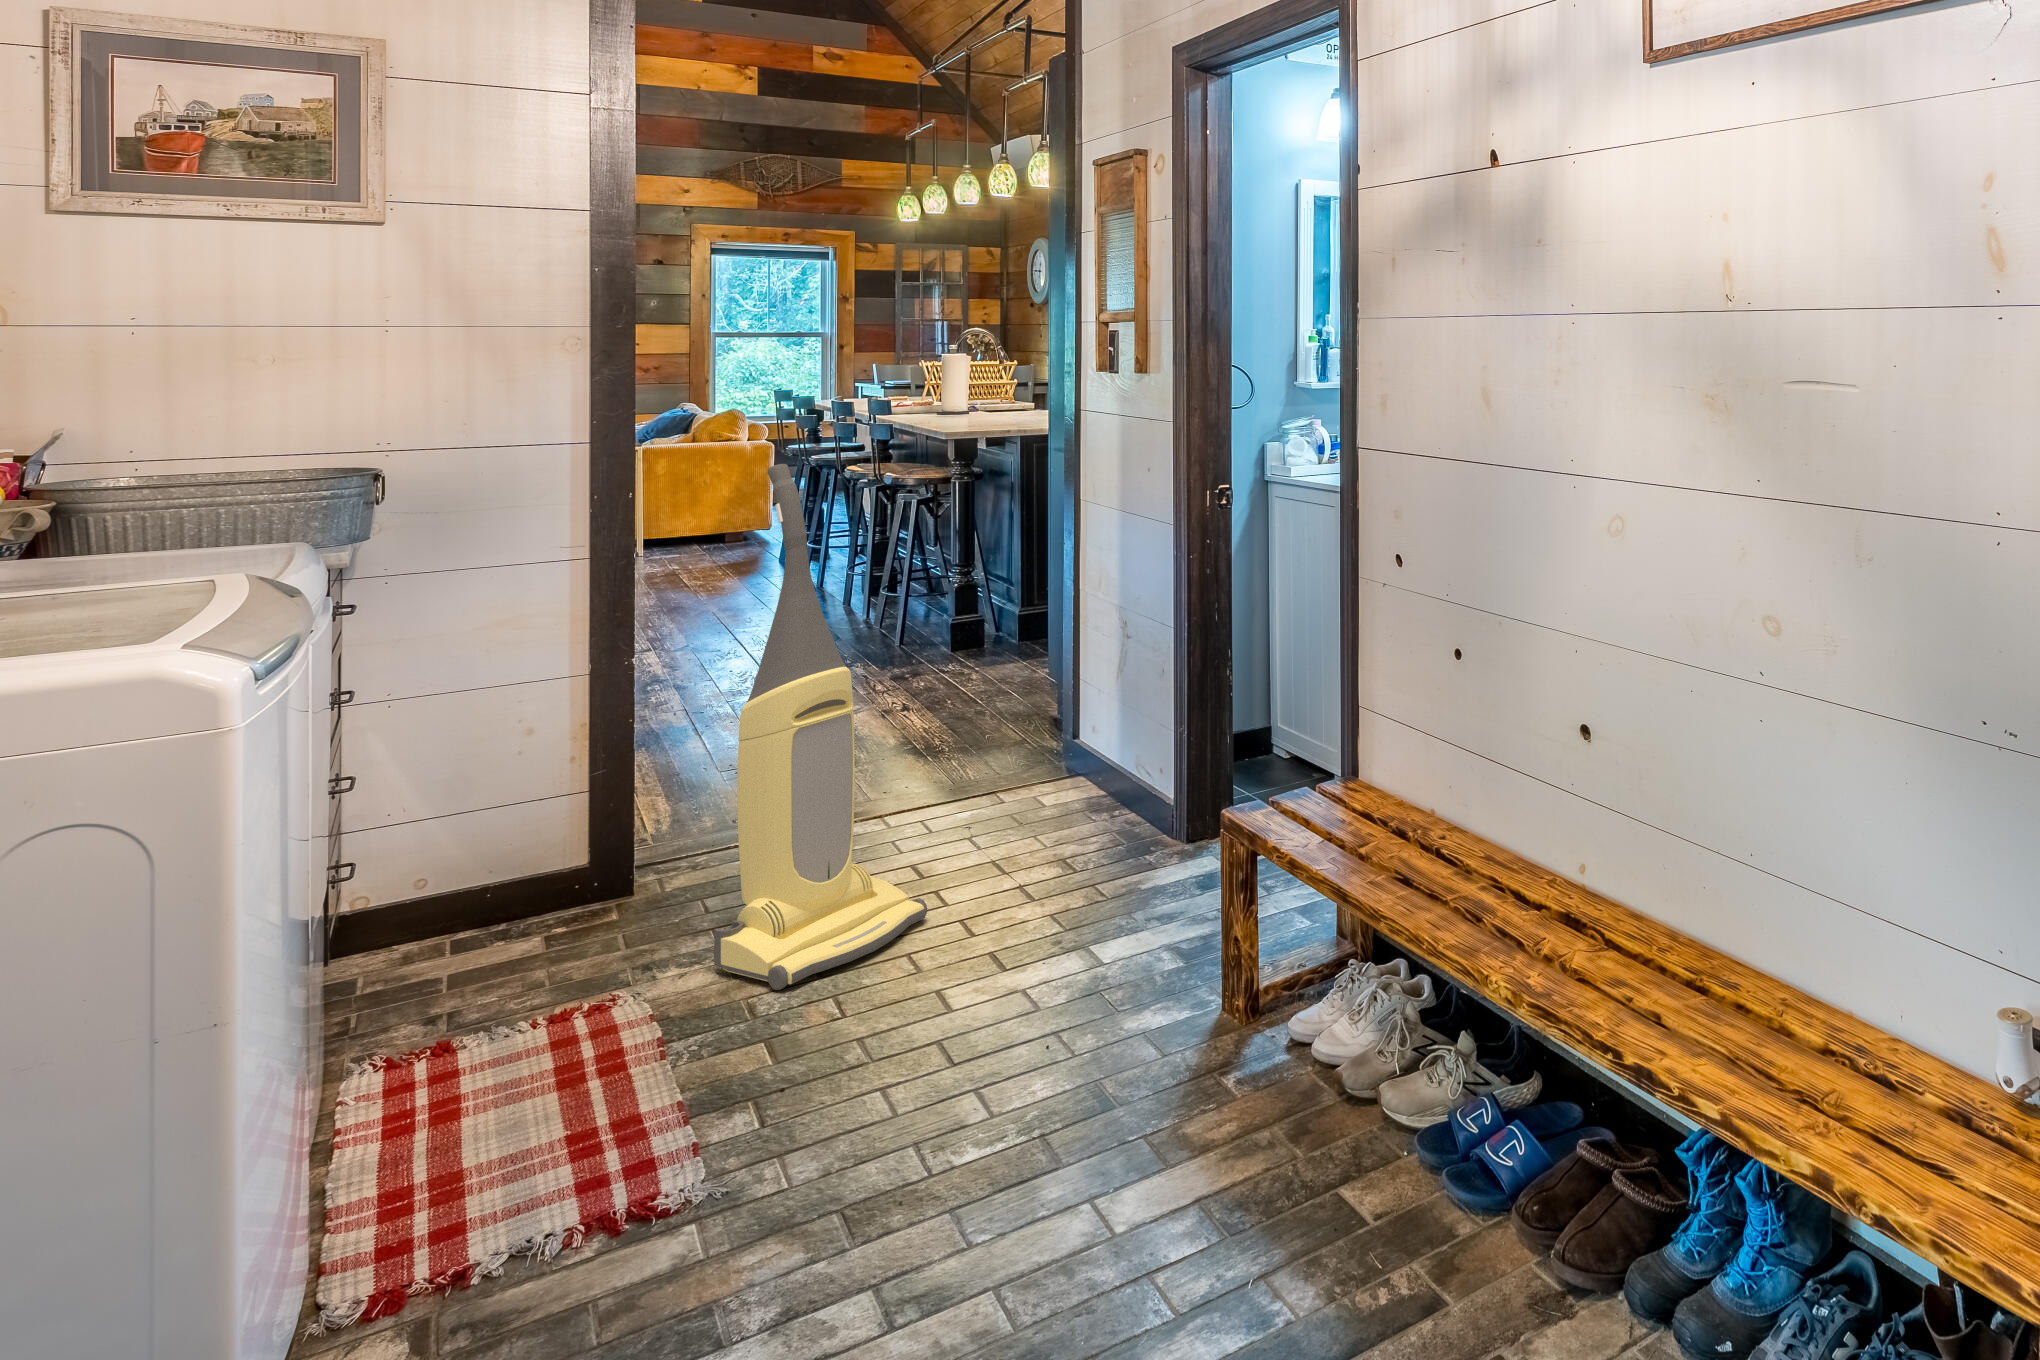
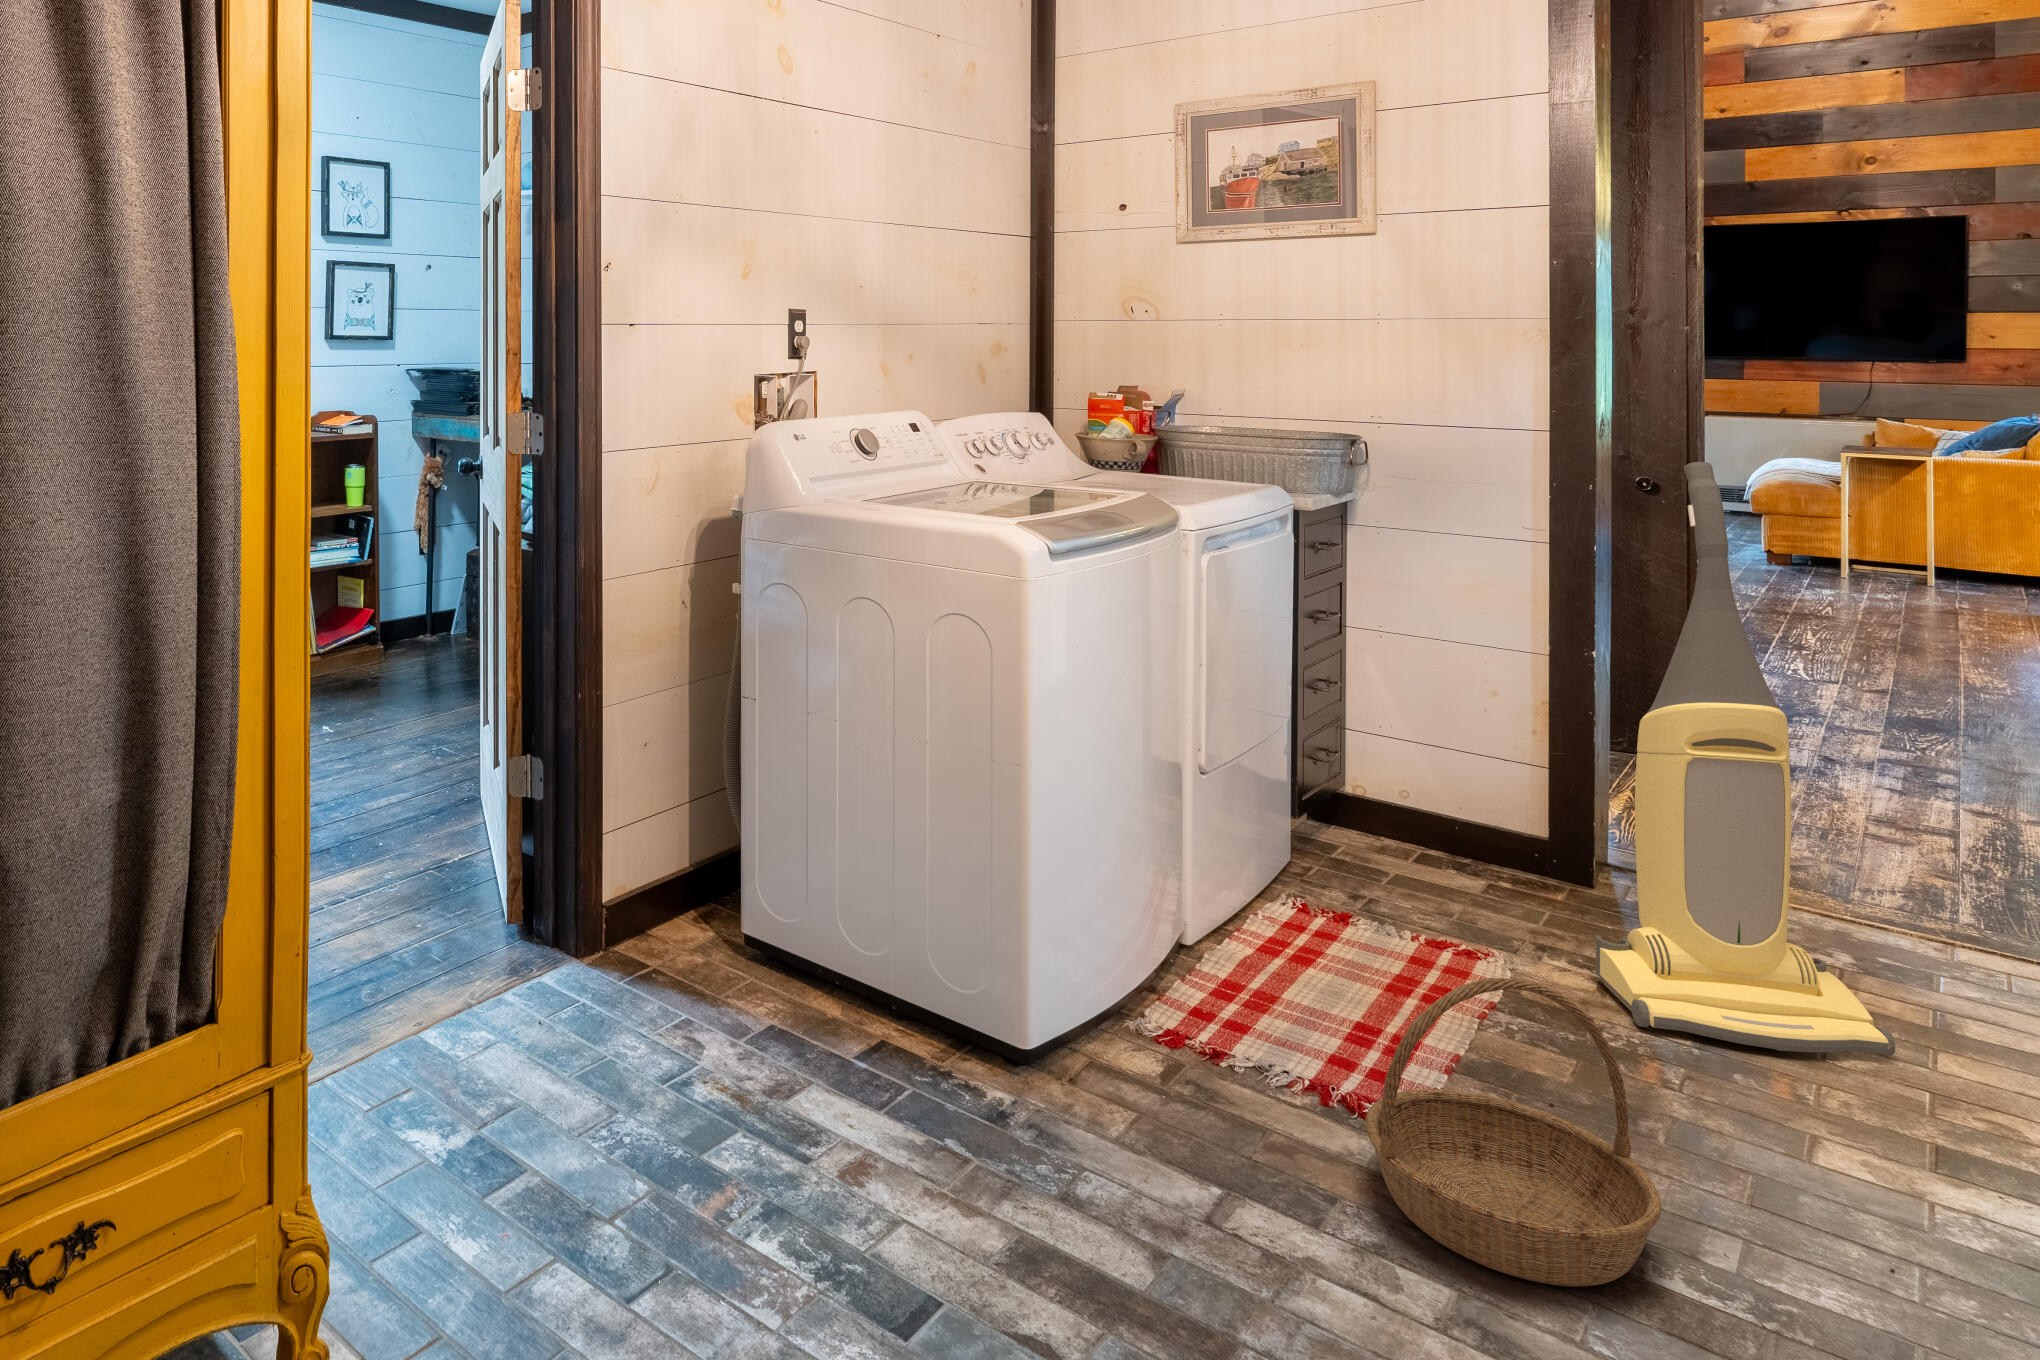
basket: none [714,963,972,1269] -> present [1366,978,1662,1286]

